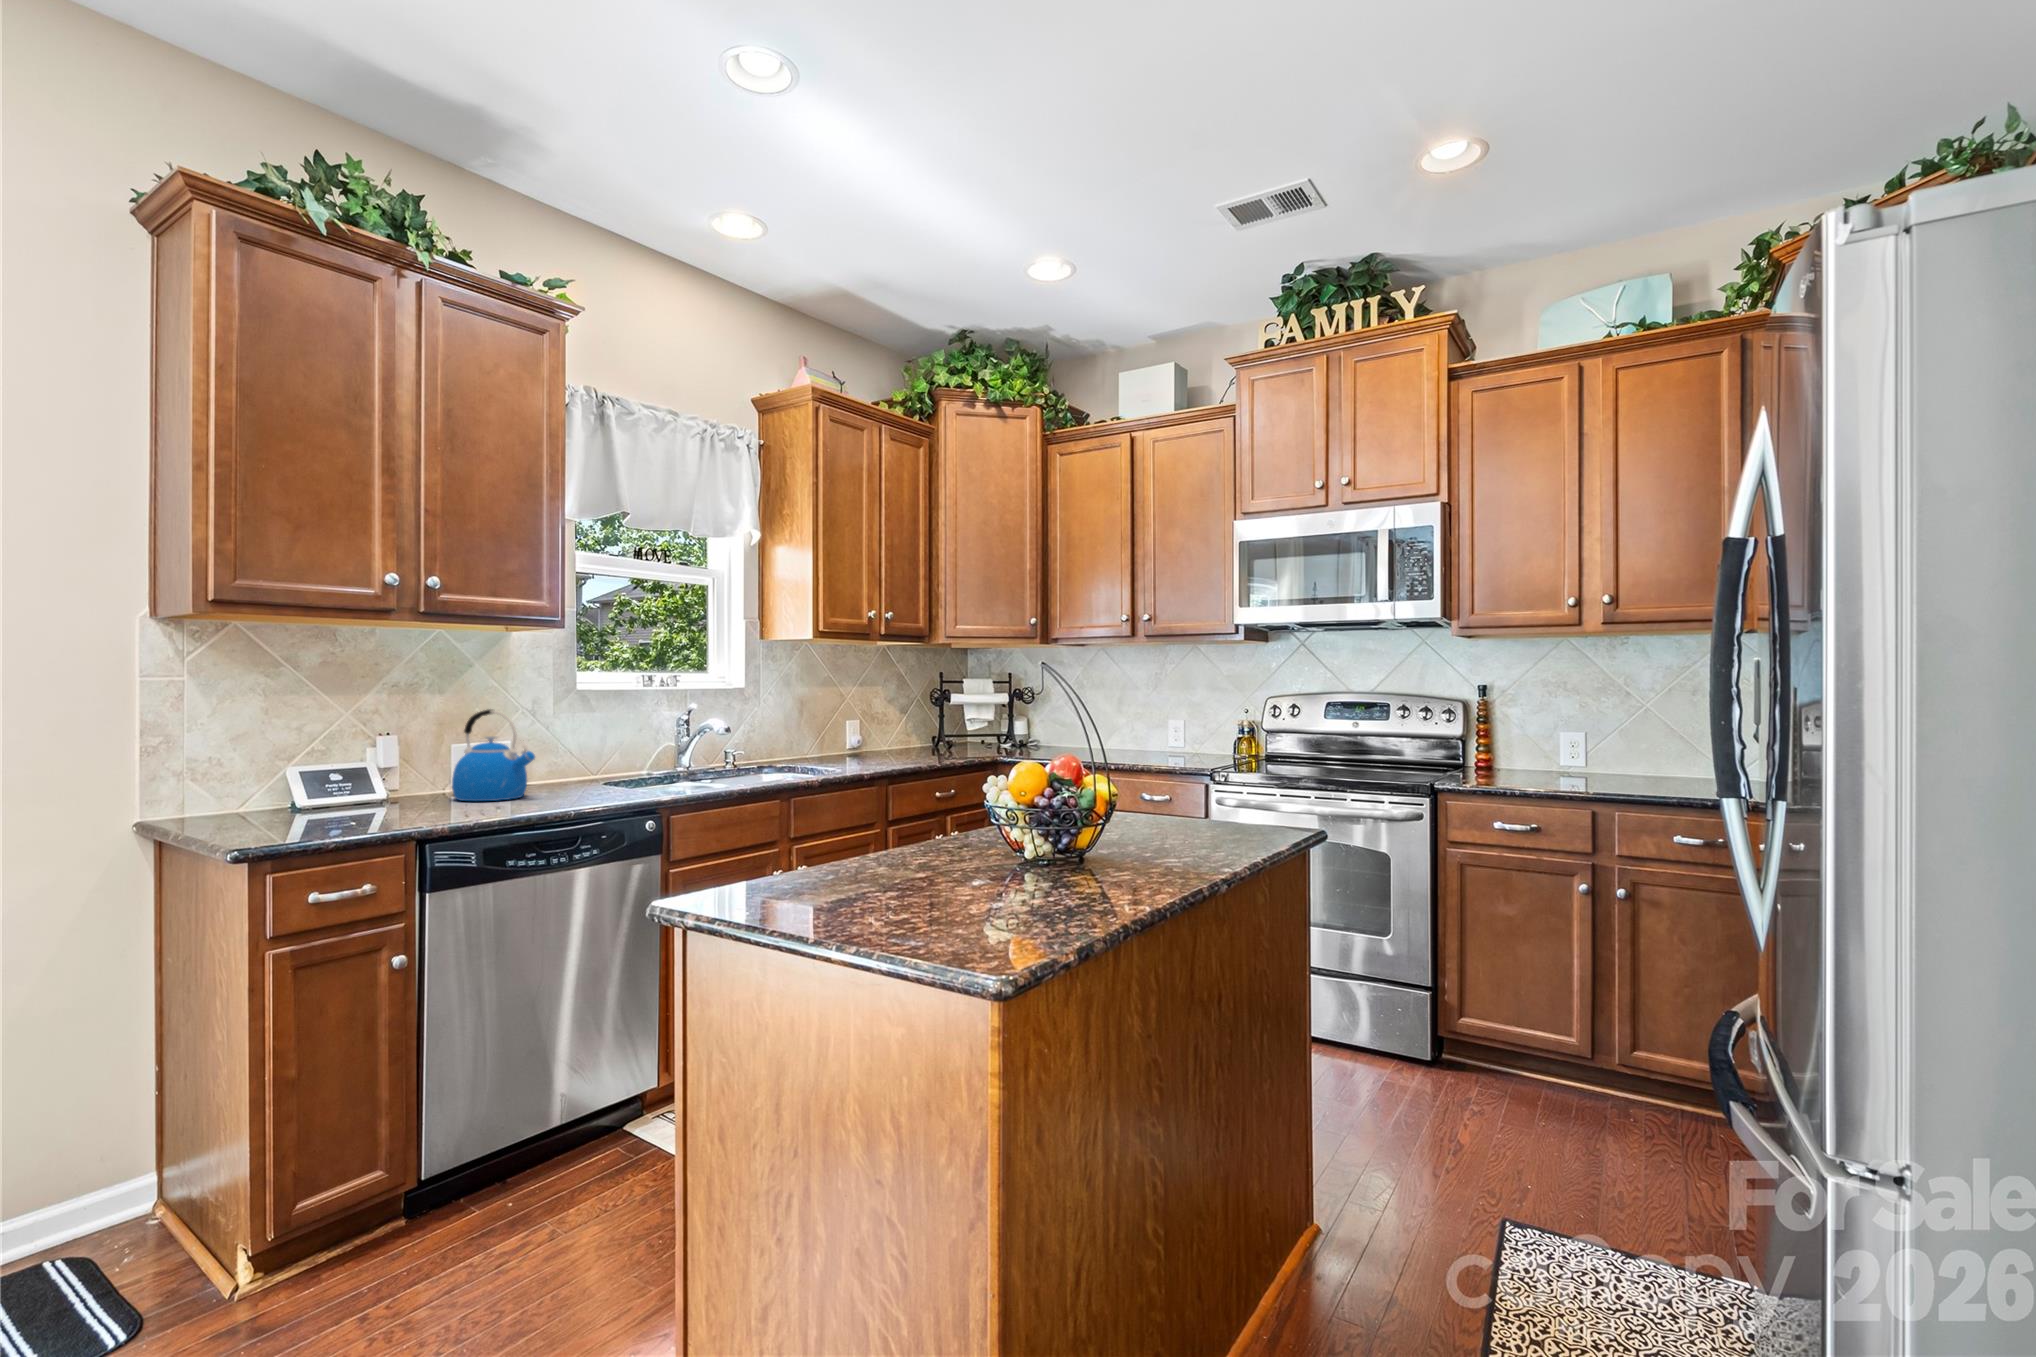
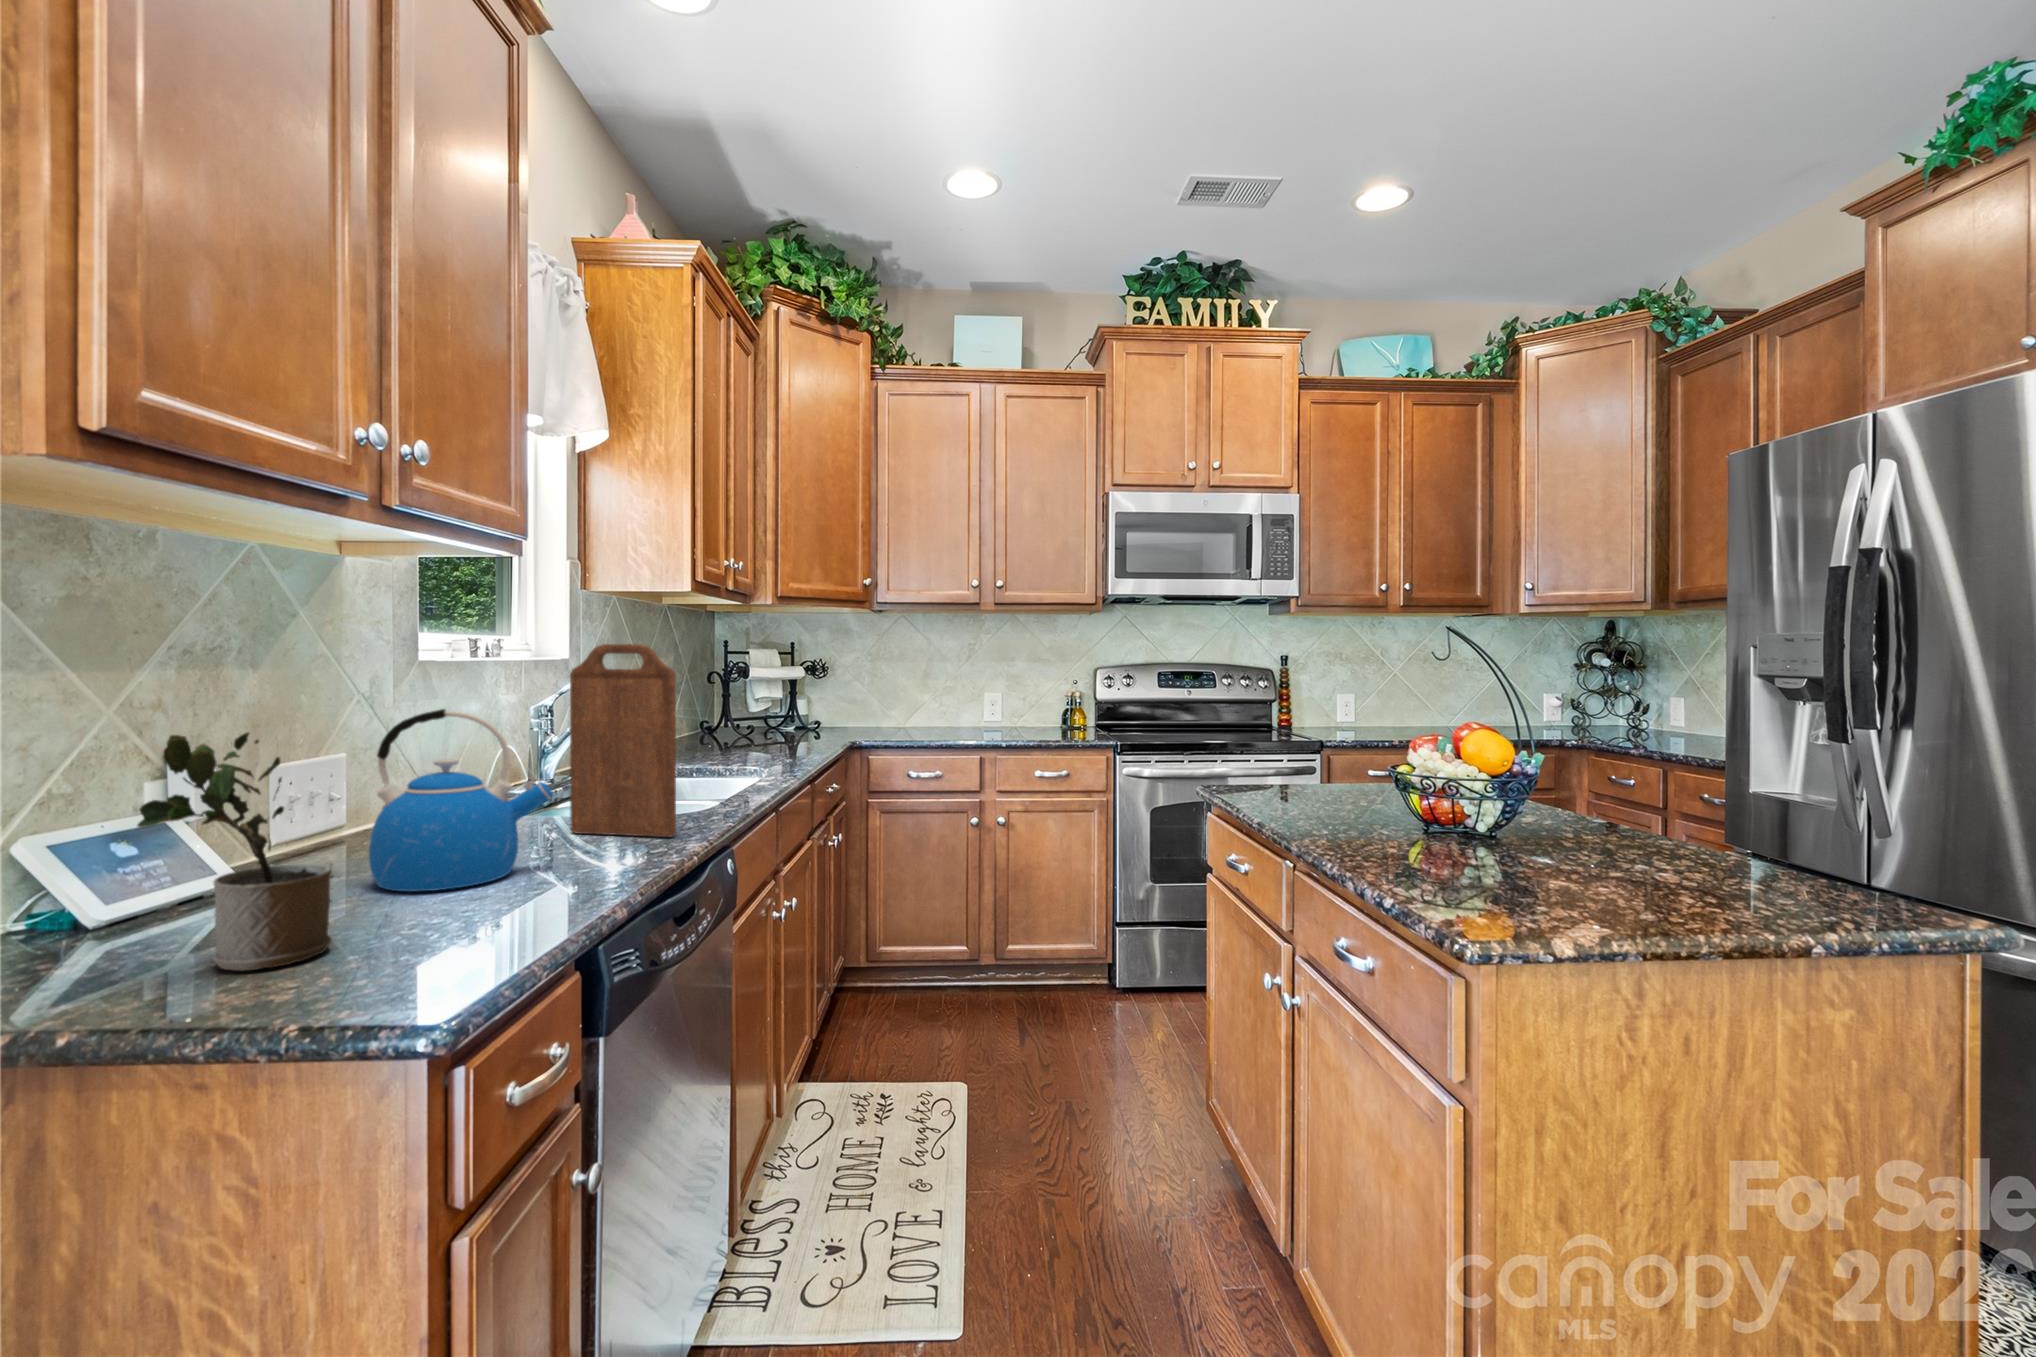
cutting board: none [606,675,638,794] -> present [570,644,676,837]
potted plant: none [295,713,375,815] -> present [137,732,332,971]

